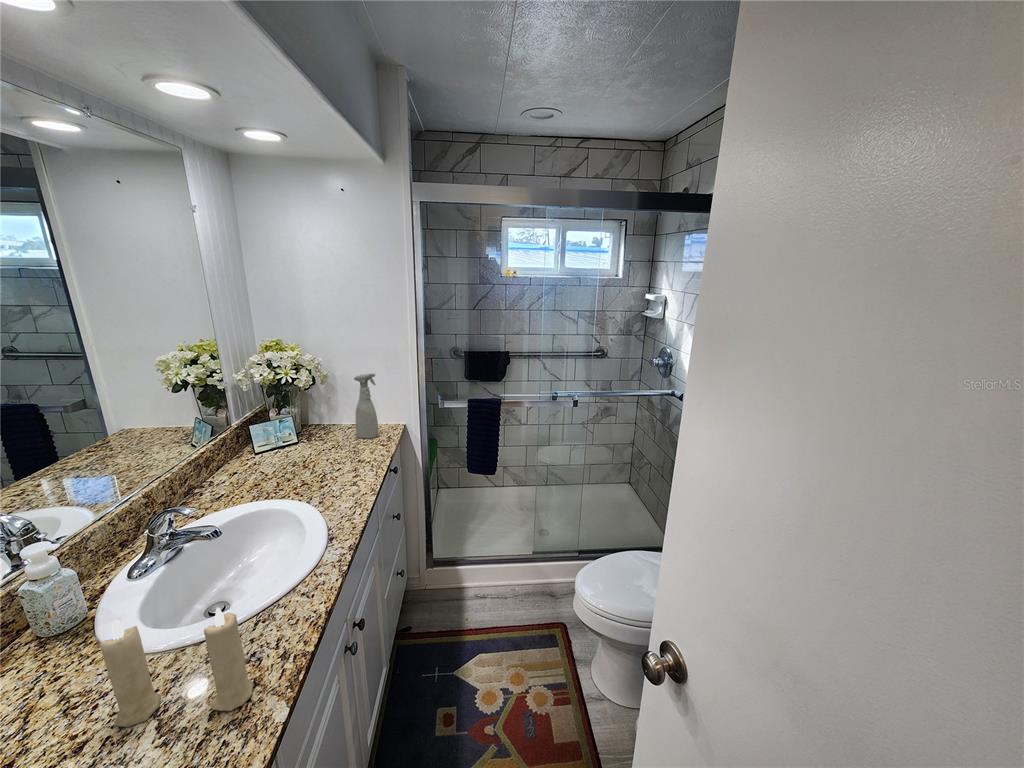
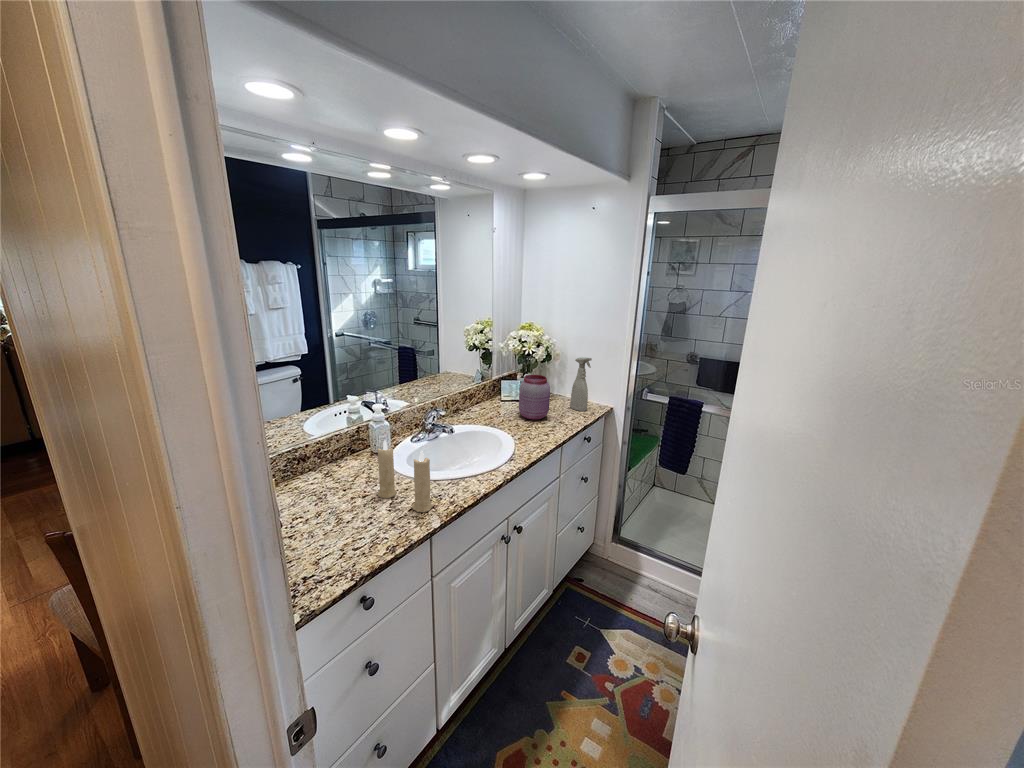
jar: none [291,408,339,469] -> present [519,375,550,420]

